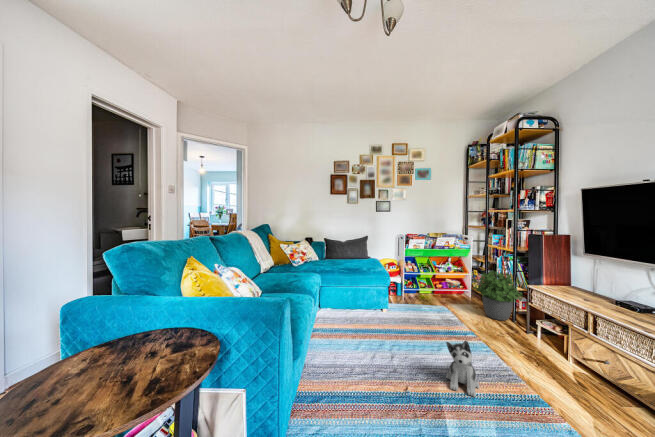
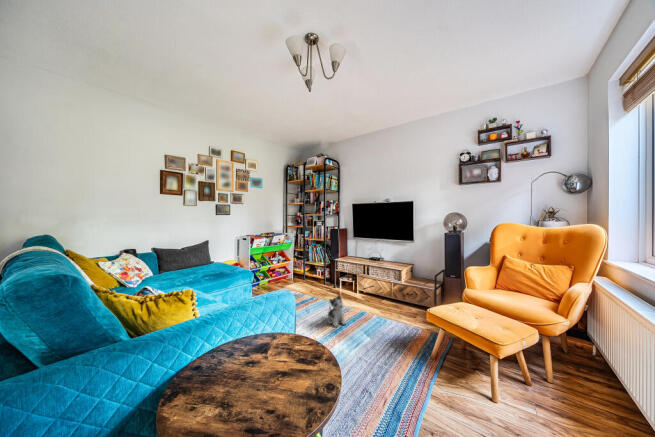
potted plant: present [473,271,522,321] -> none [304,254,329,287]

